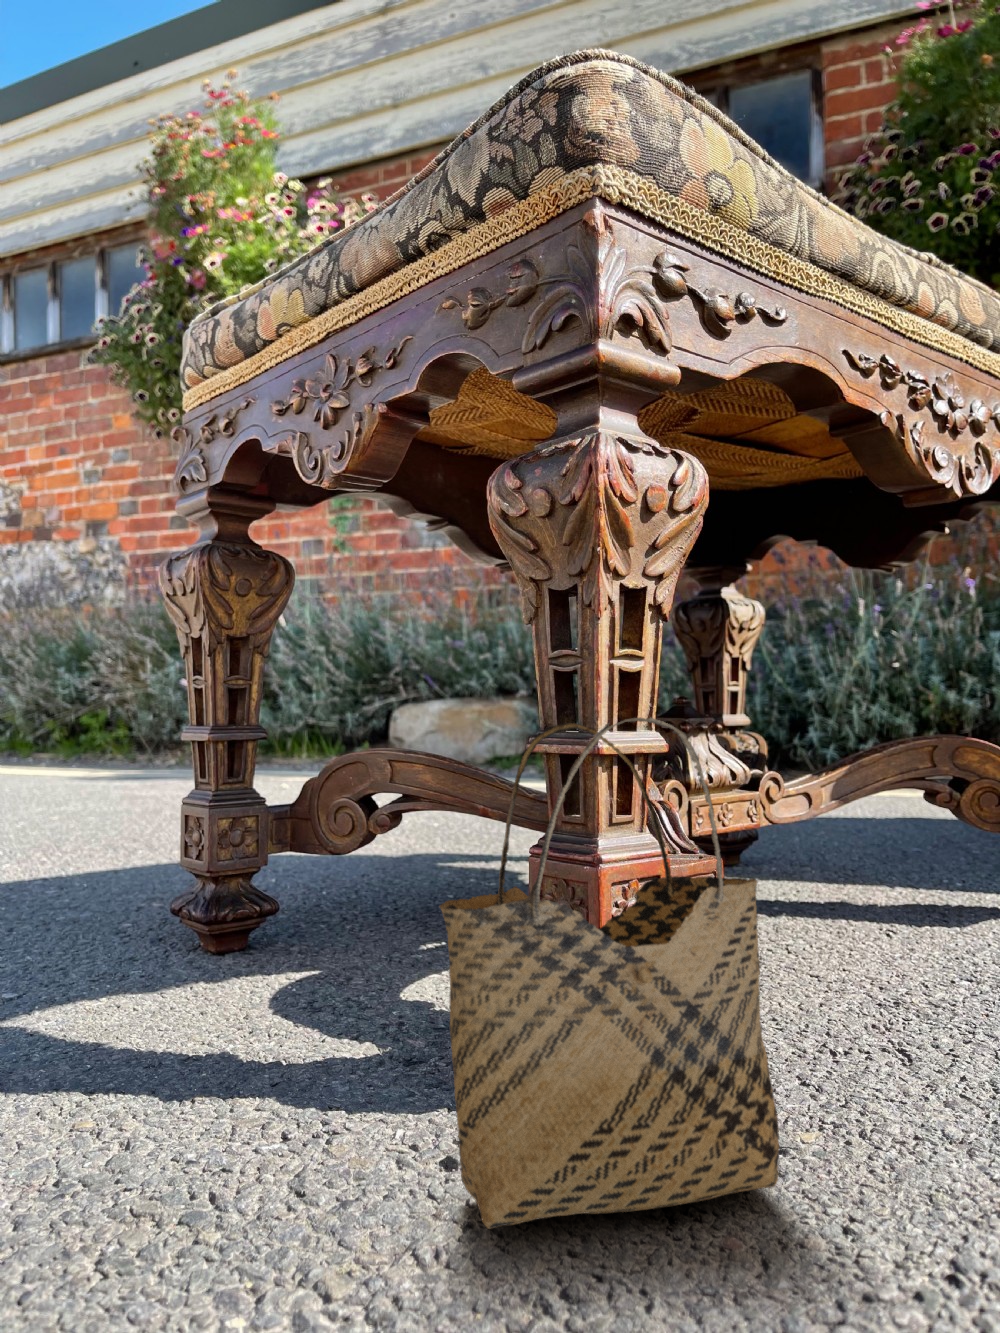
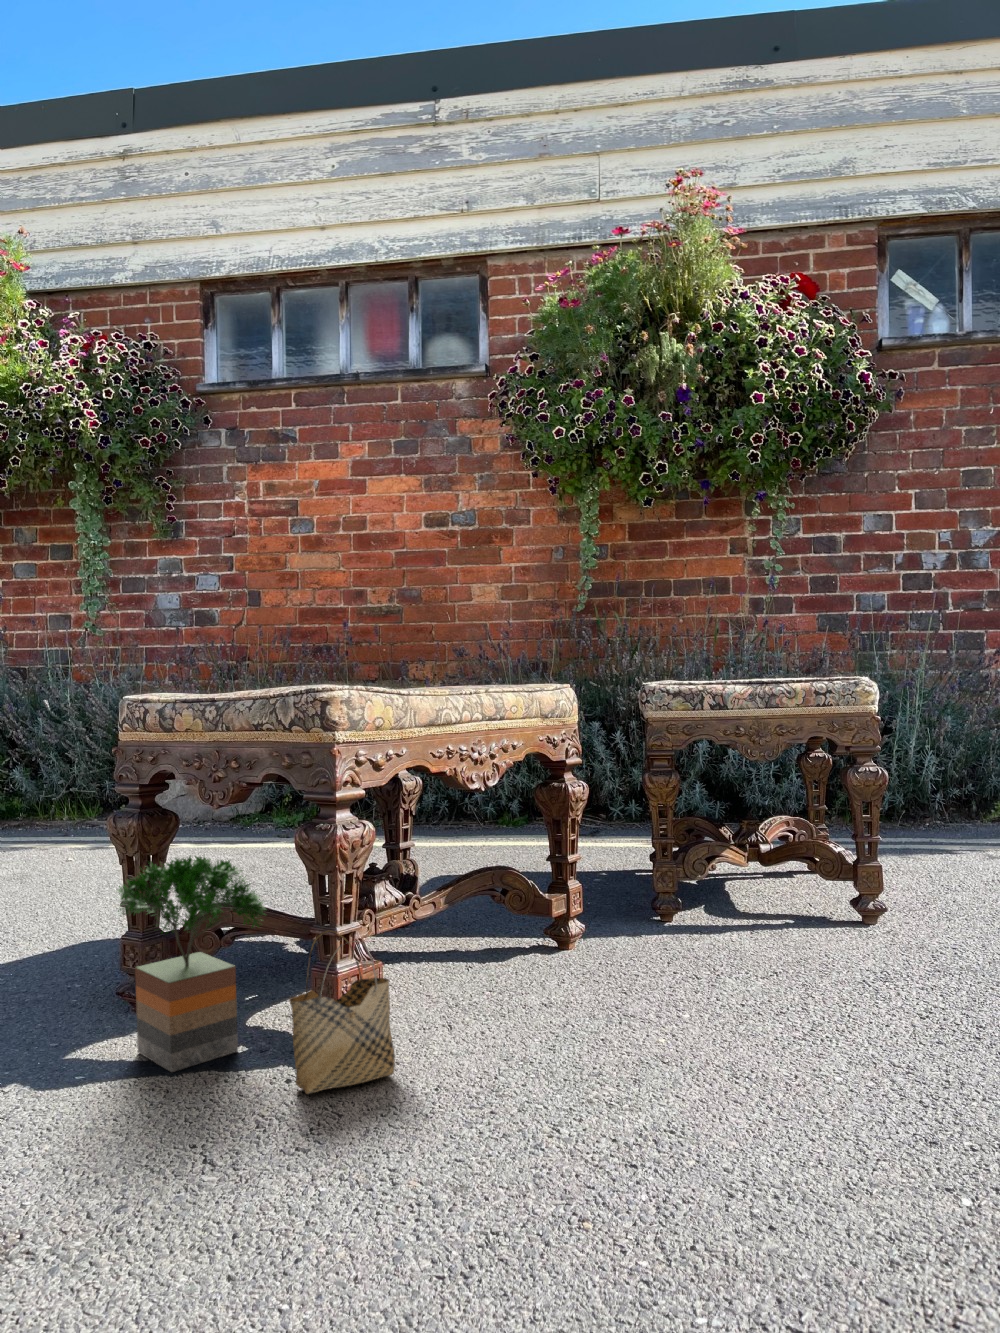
potted tree: none [69,565,430,1095] -> present [117,856,265,1072]

